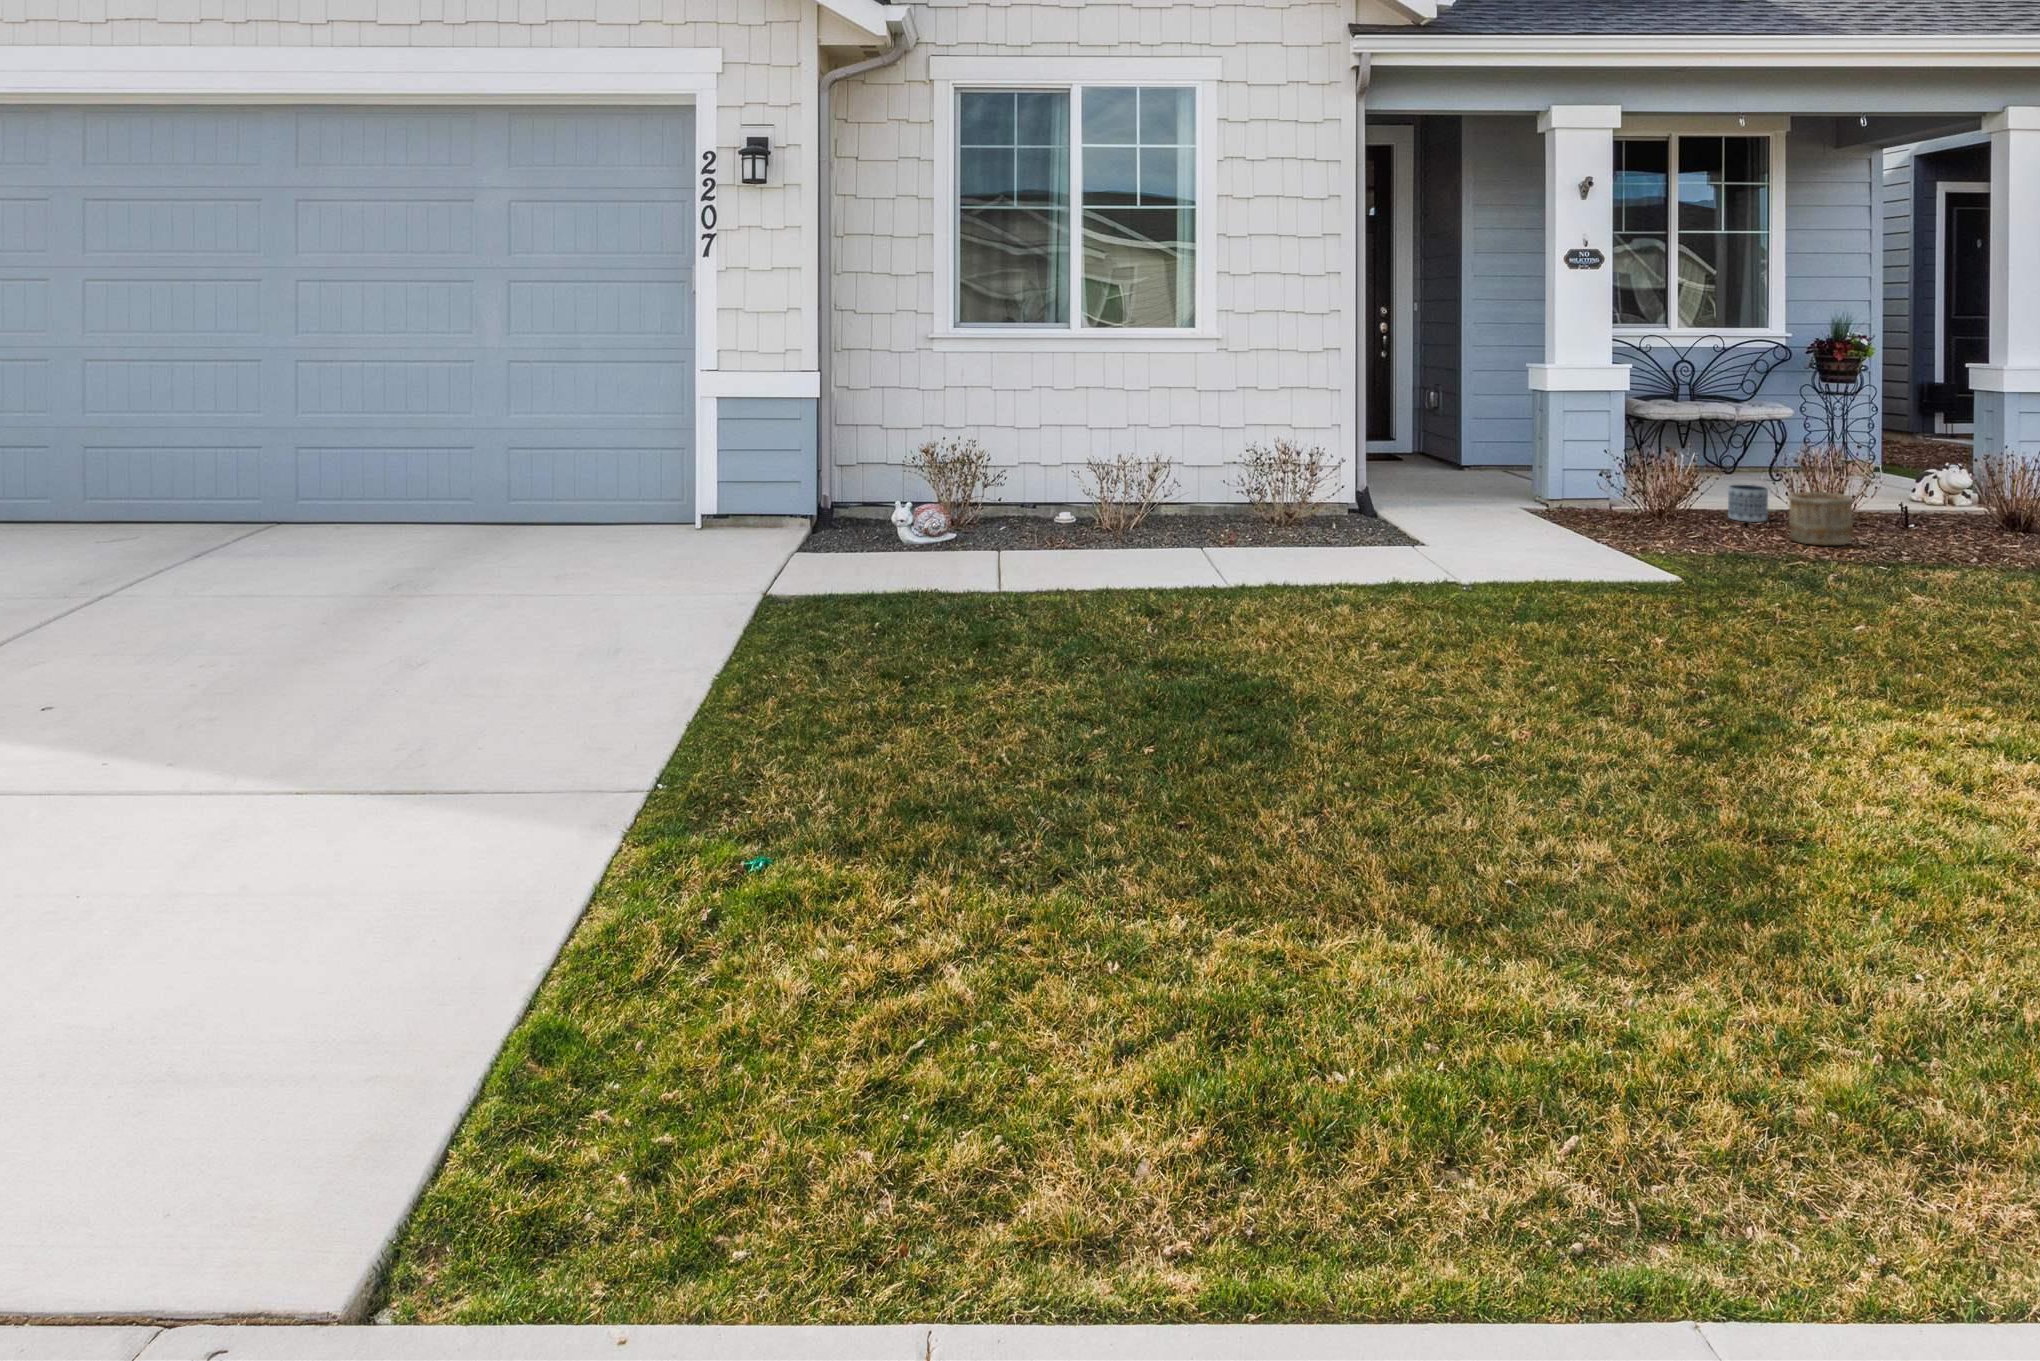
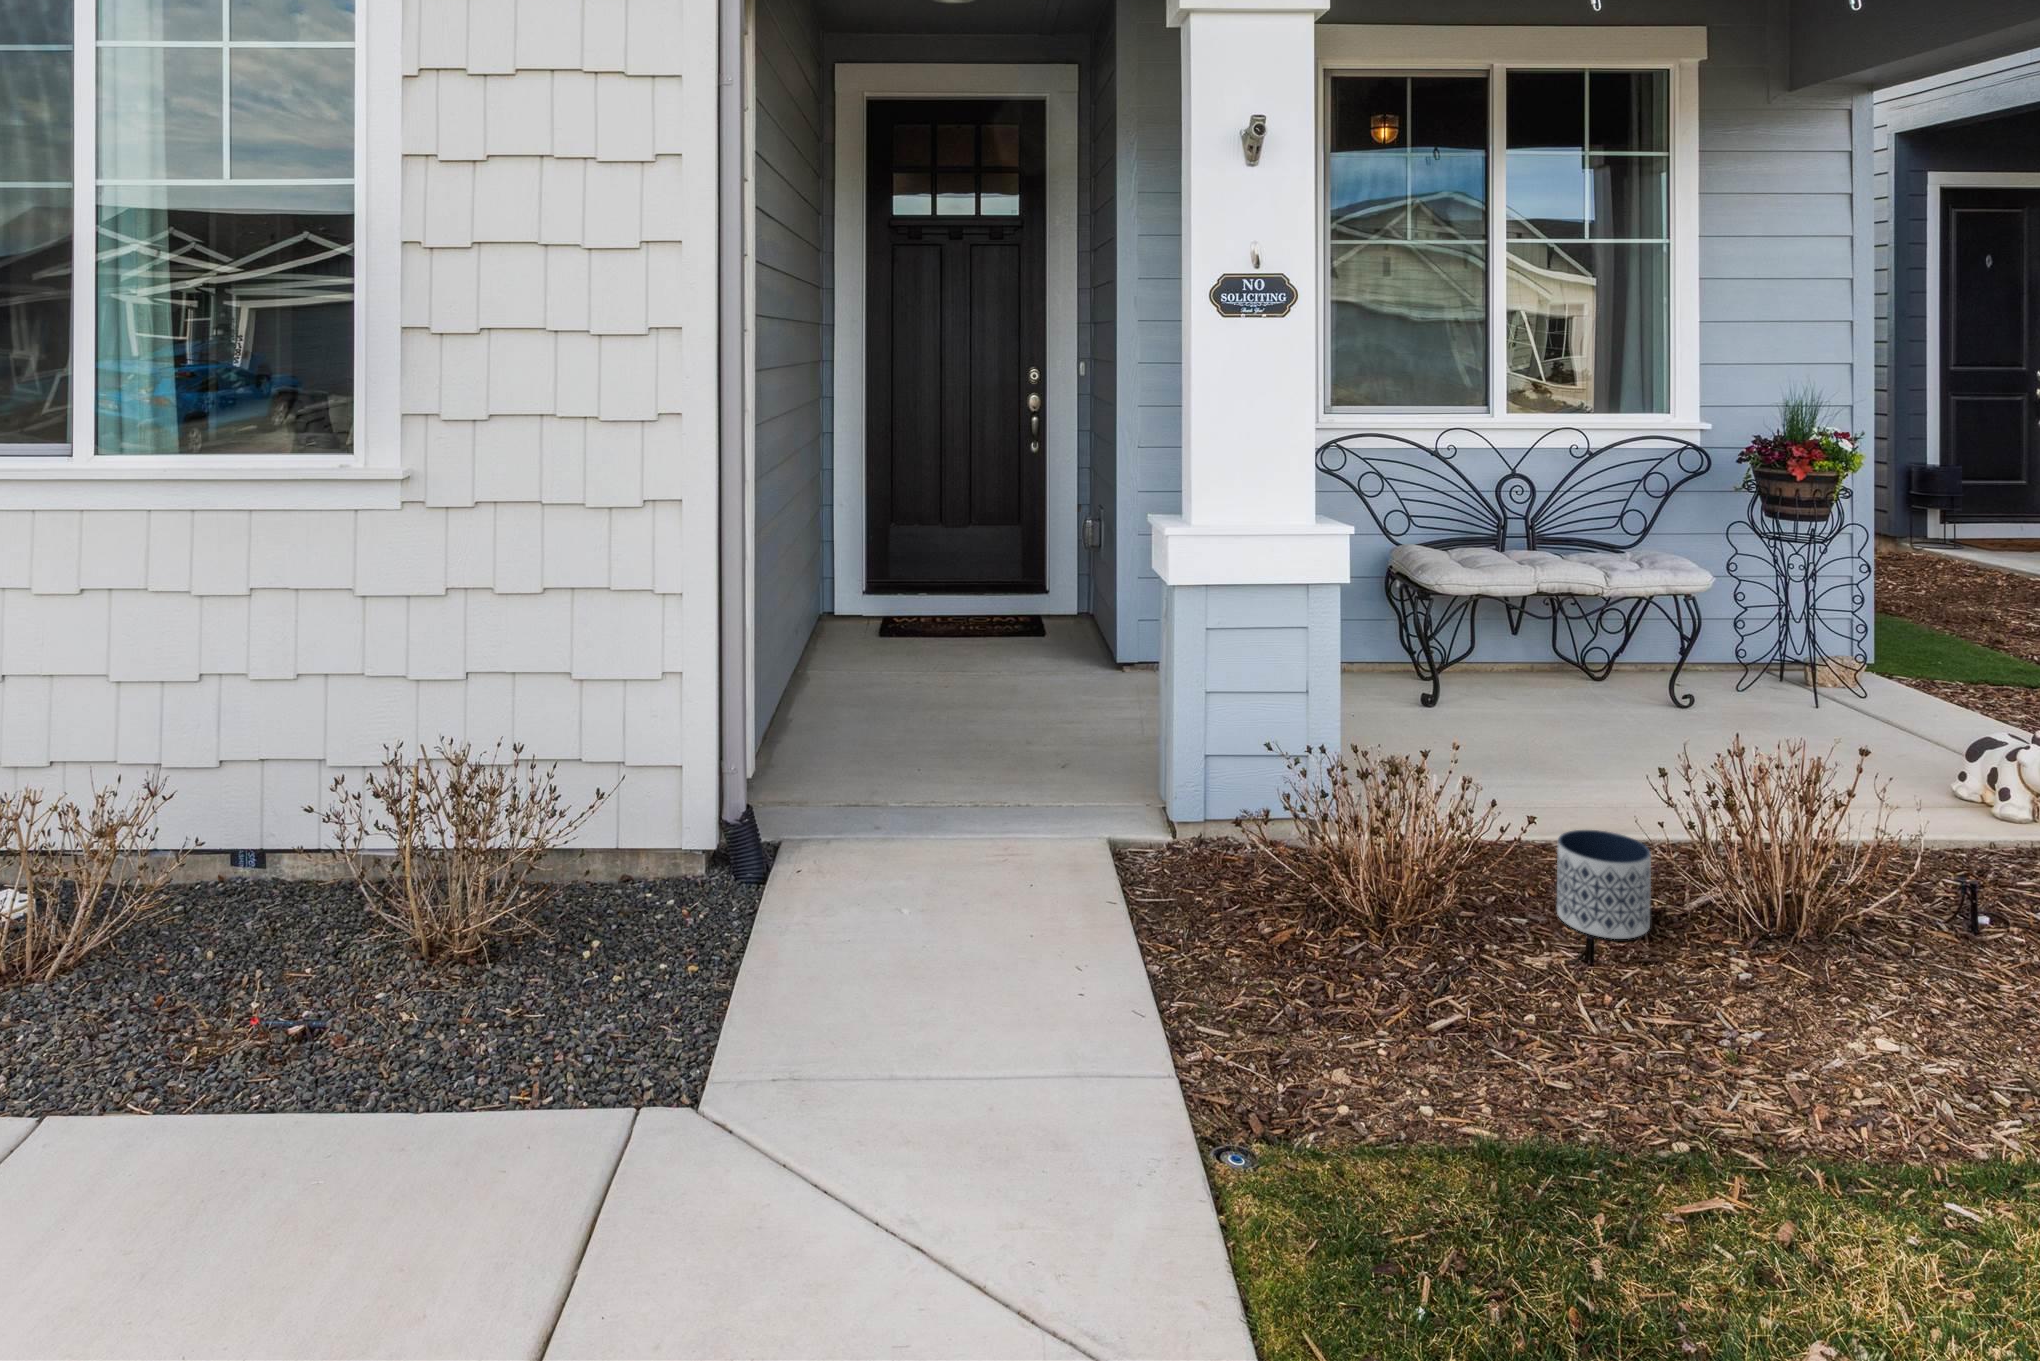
wooden bucket: present [1788,492,1854,545] -> none [1695,923,1885,1121]

